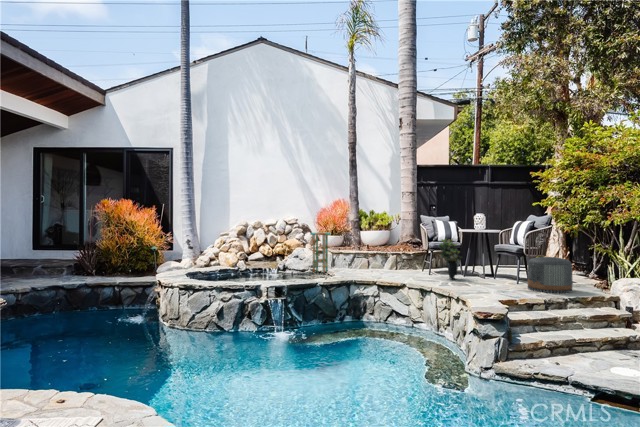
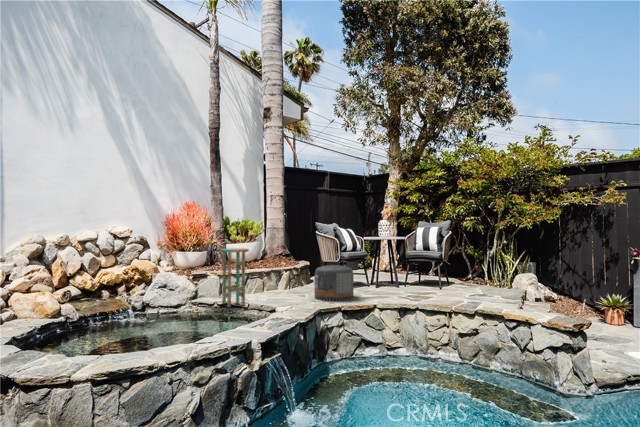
potted plant: present [438,239,462,279] -> none [365,249,392,294]
pouf: present [527,257,572,293] -> present [314,265,354,301]

